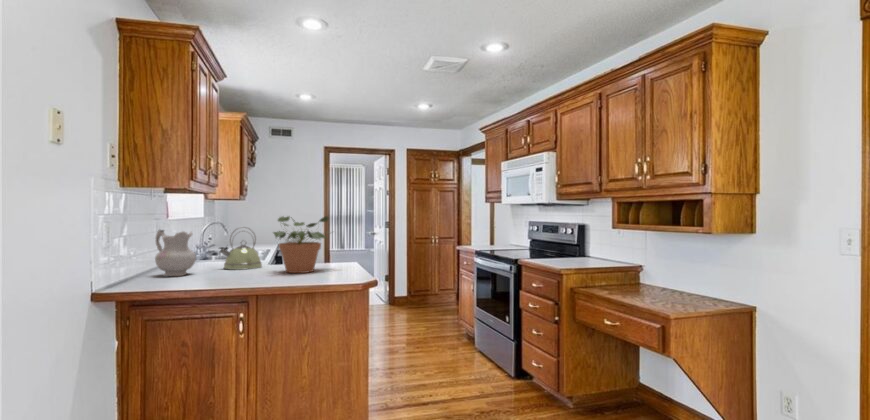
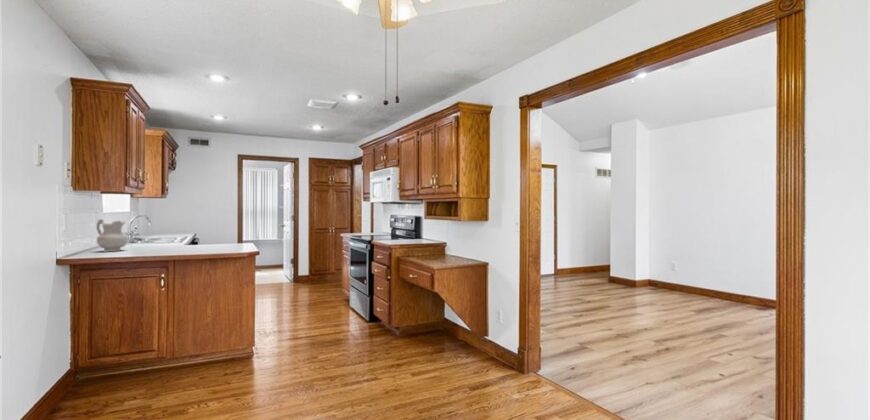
potted plant: present [273,216,328,273] -> none [186,210,233,249]
kettle: present [220,231,262,270] -> none [145,218,179,248]

